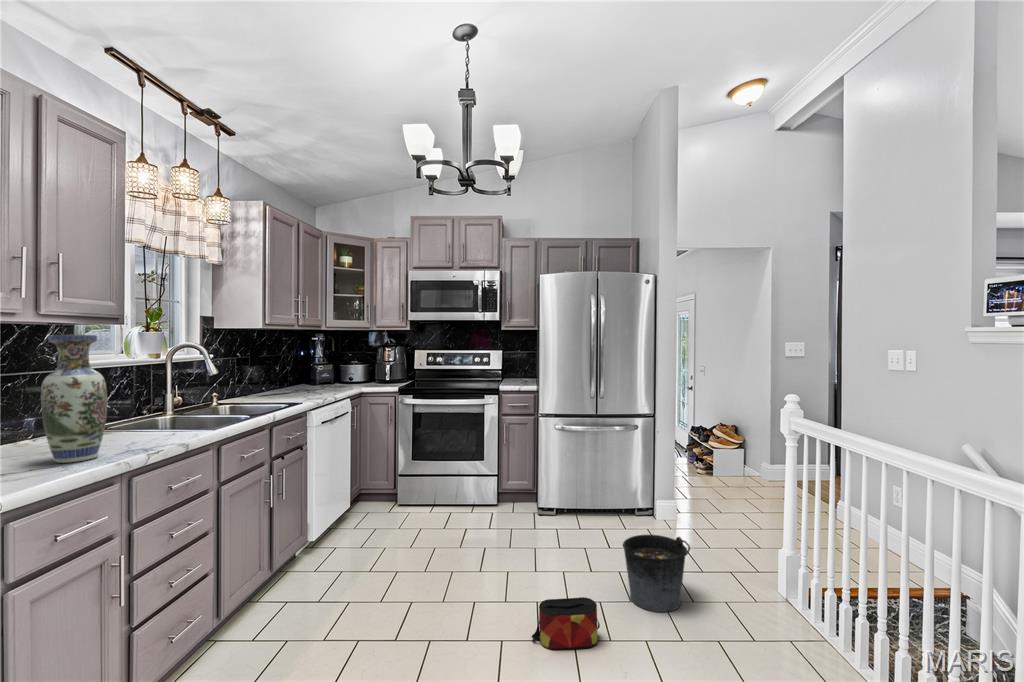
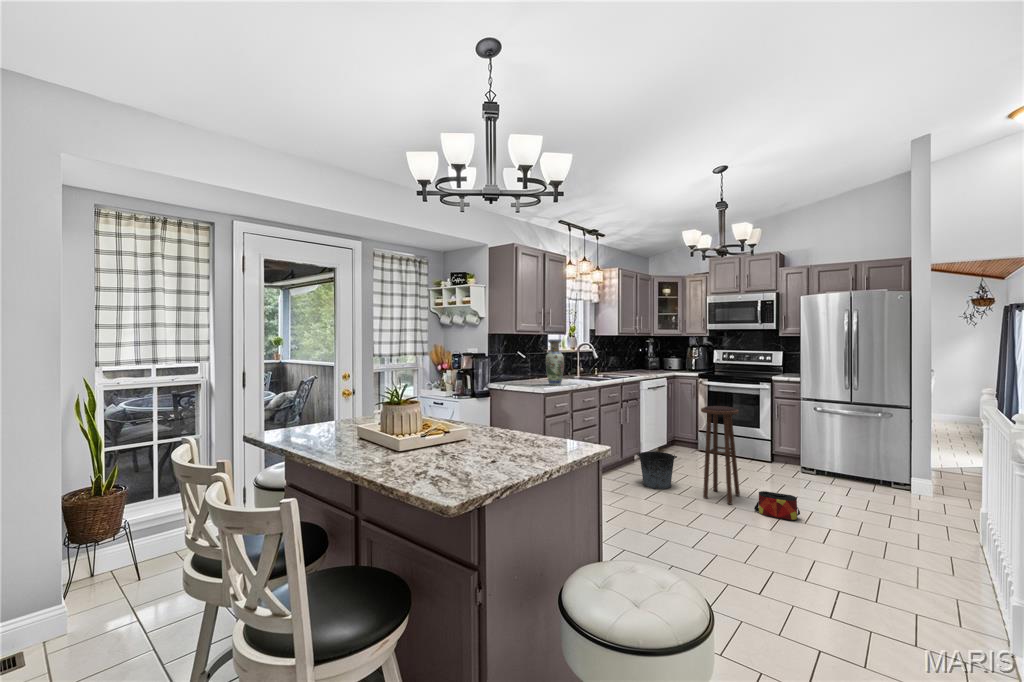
stool: none [434,453,497,638] -> present [701,406,740,504]
bucket: present [623,535,690,612] -> present [637,452,677,489]

